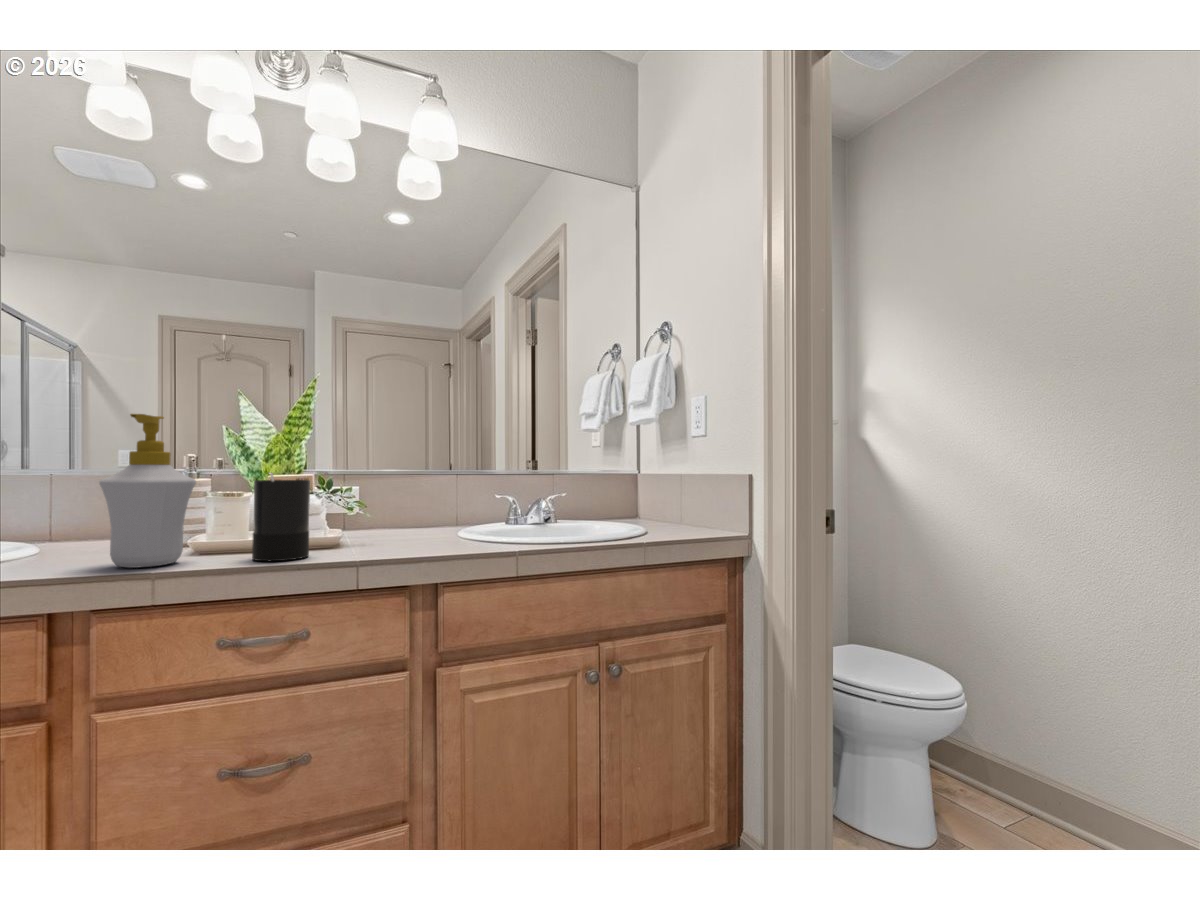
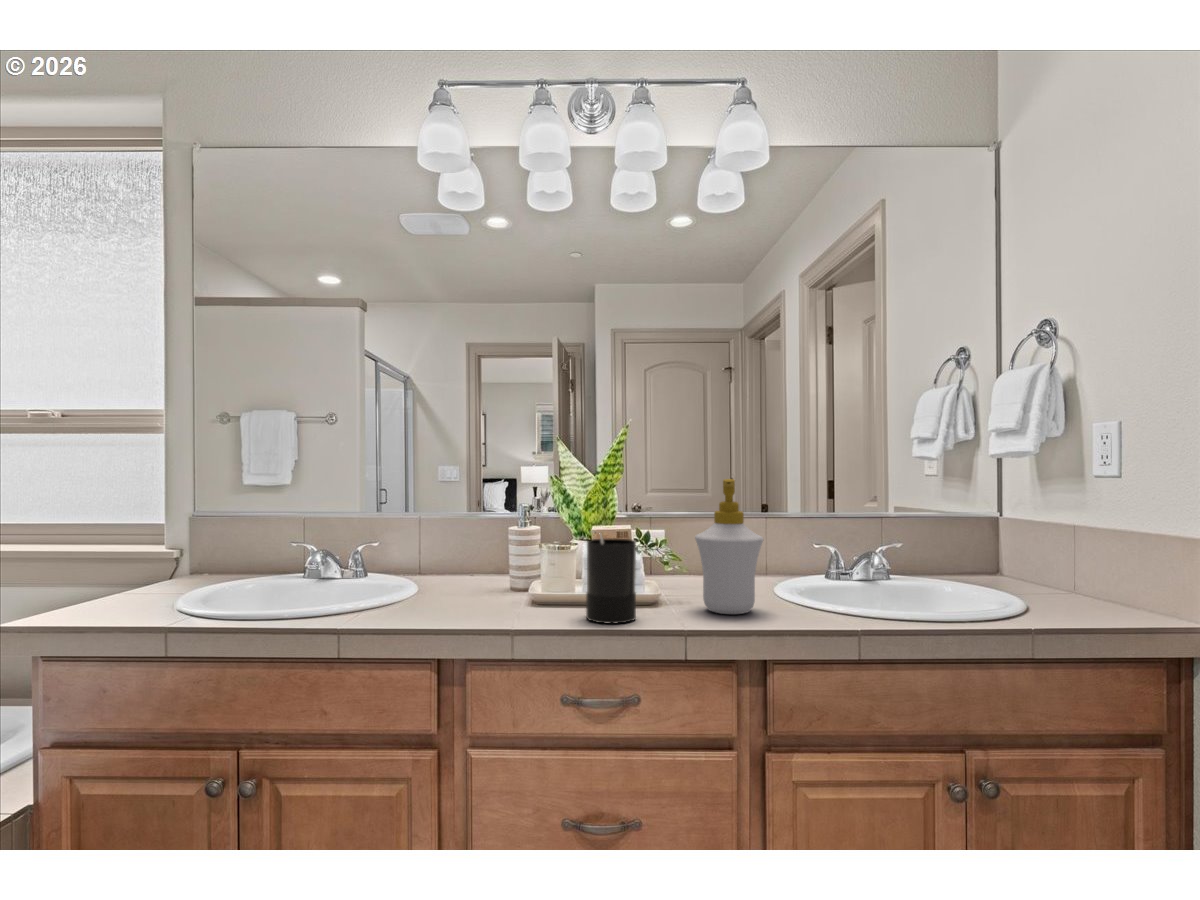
soap bottle: present [99,414,196,568] -> present [695,479,763,614]

